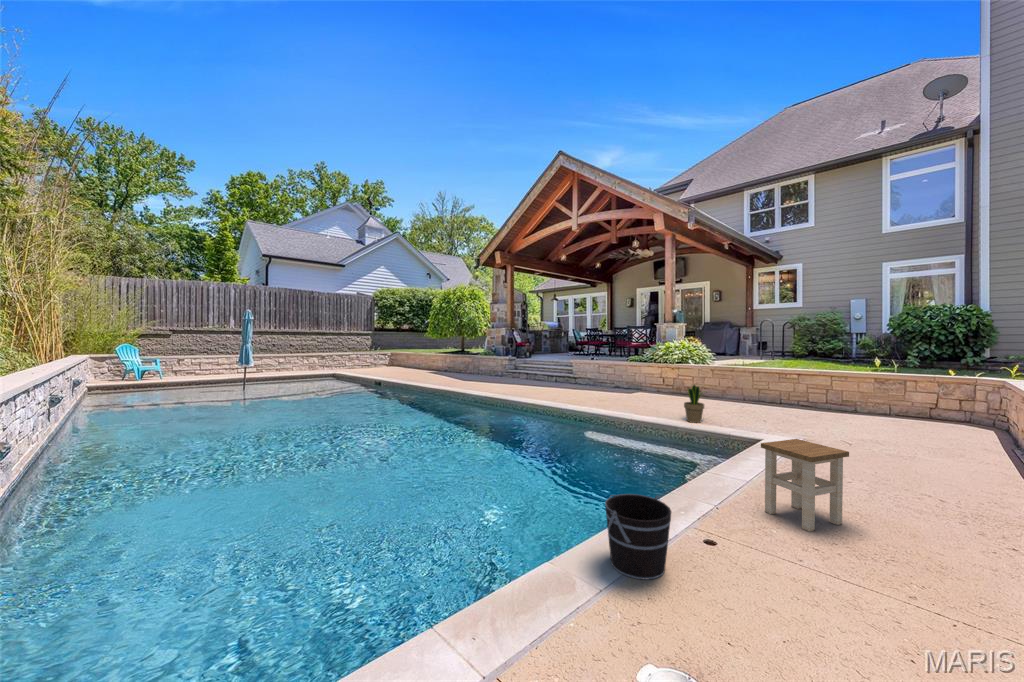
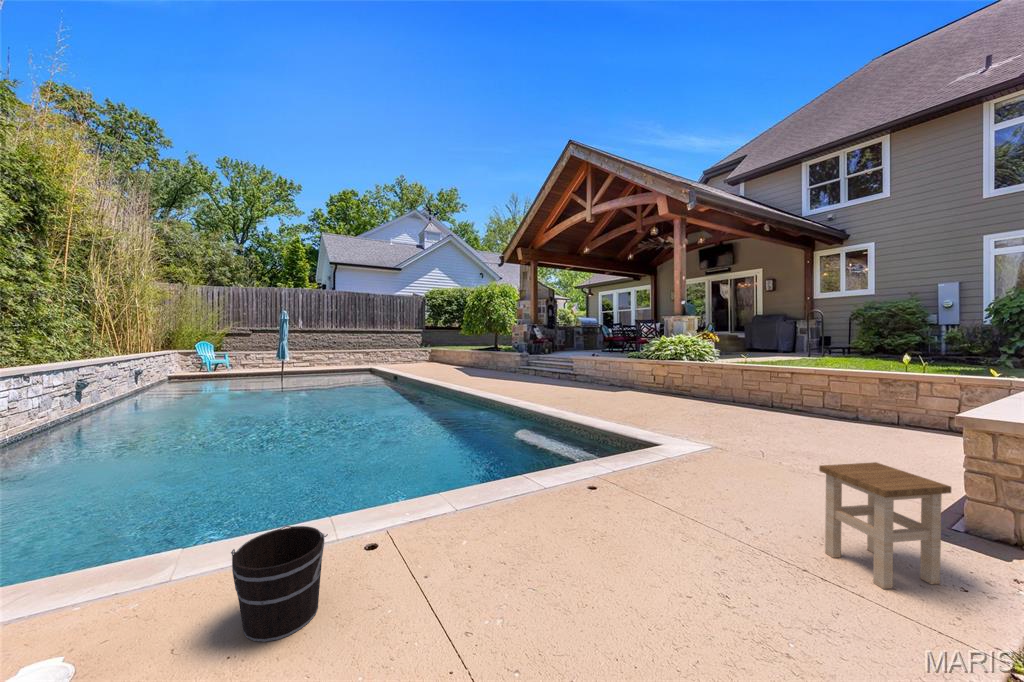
potted plant: present [684,385,704,423] -> none [636,388,661,433]
stool: present [761,439,849,531] -> present [819,462,951,589]

